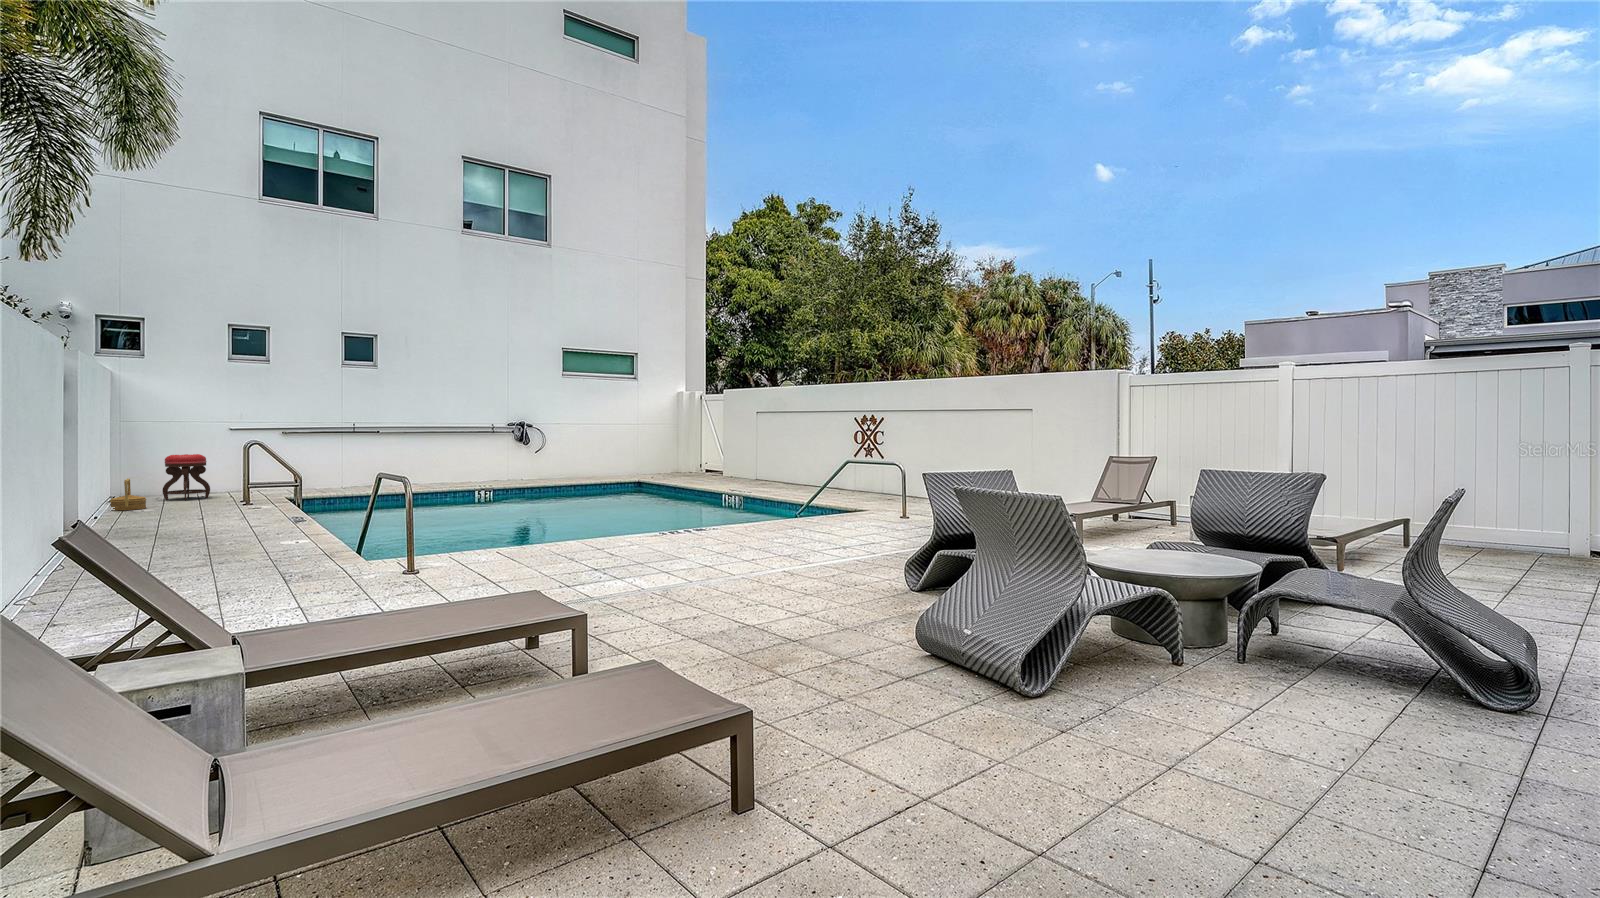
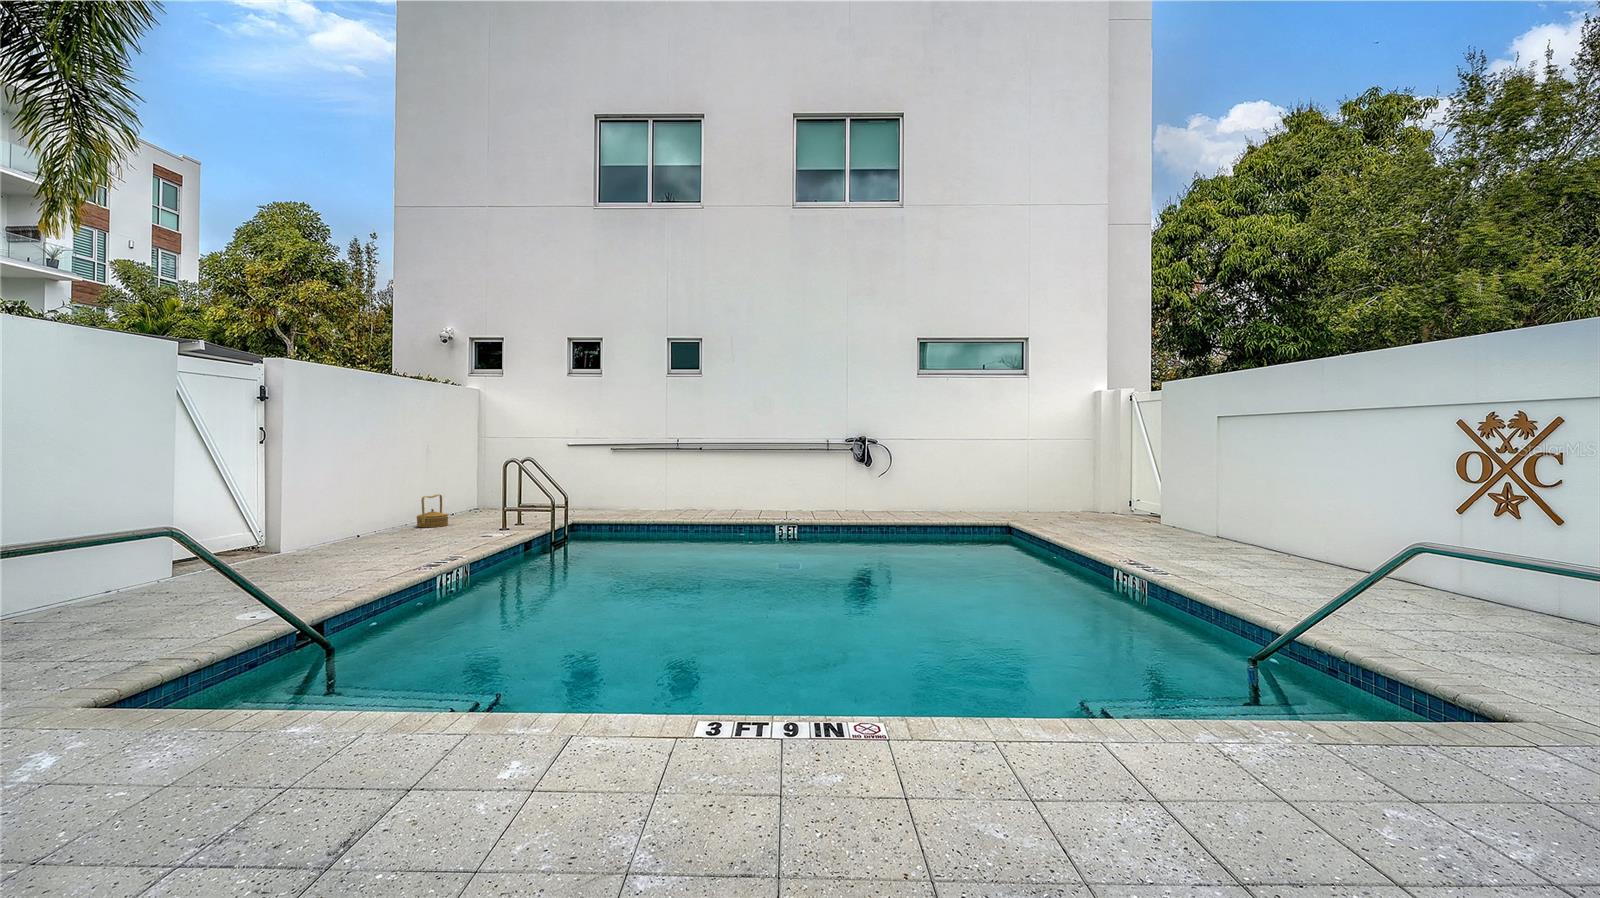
stool: present [163,454,210,501] -> none [494,470,532,518]

